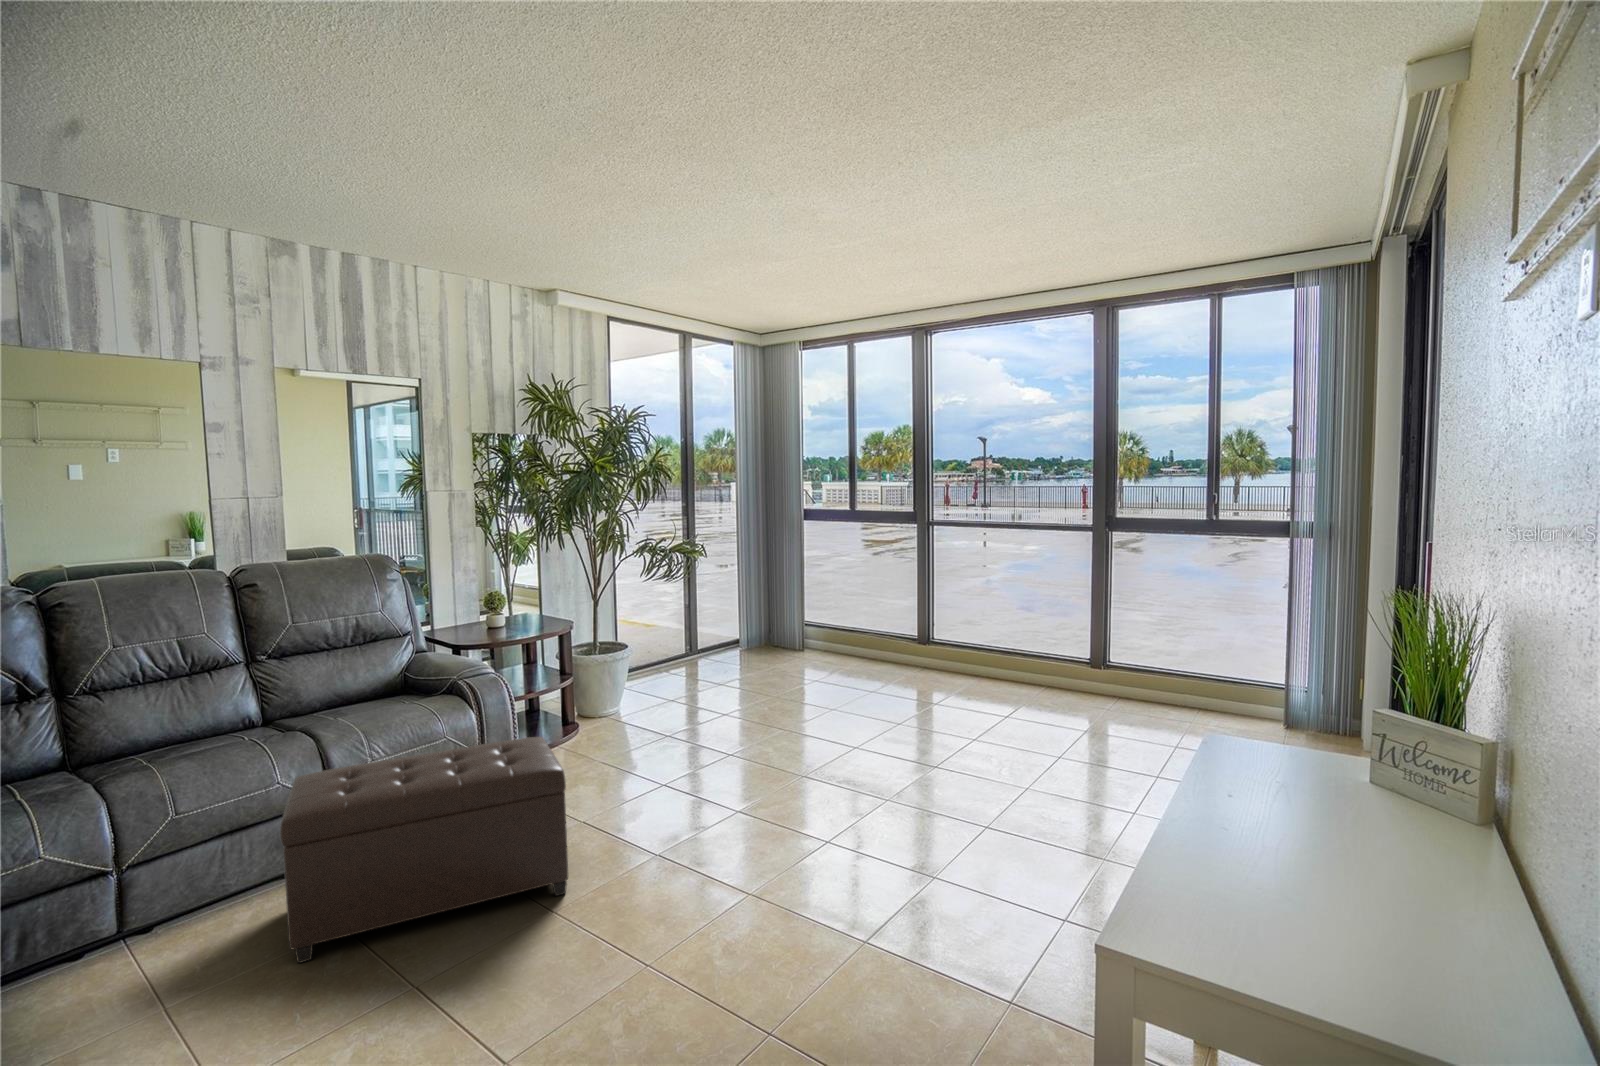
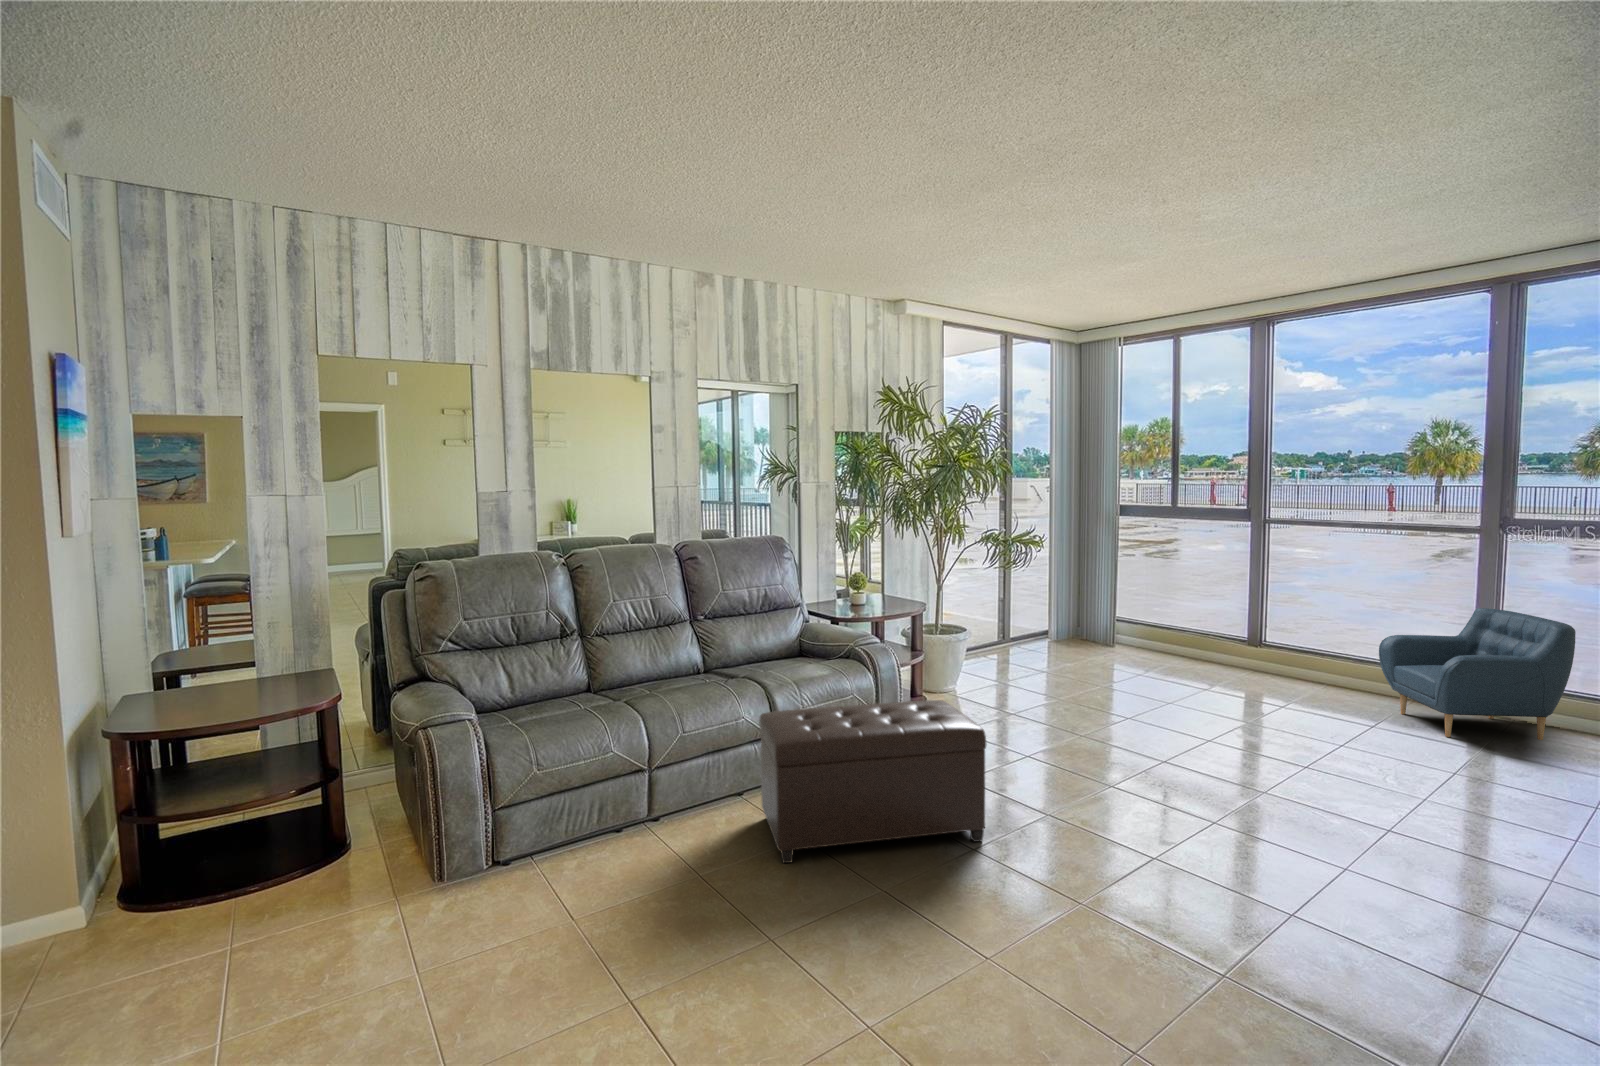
armchair: none [1009,598,1144,718] -> present [1379,608,1576,740]

